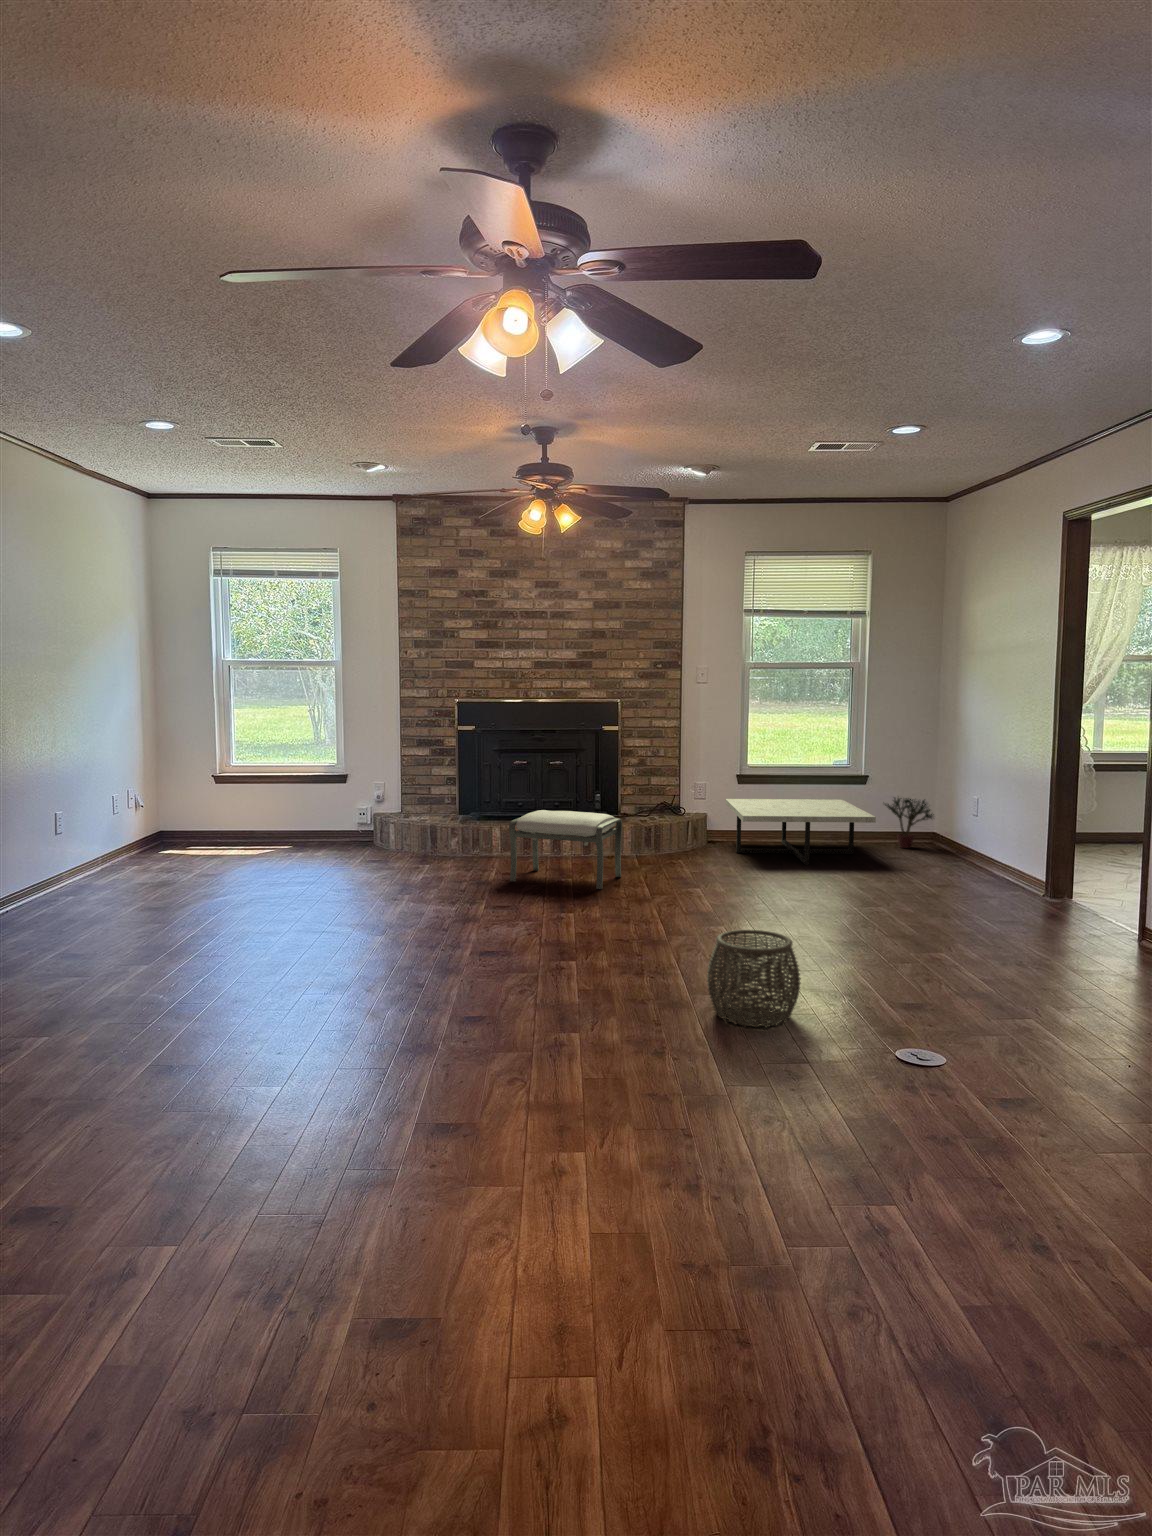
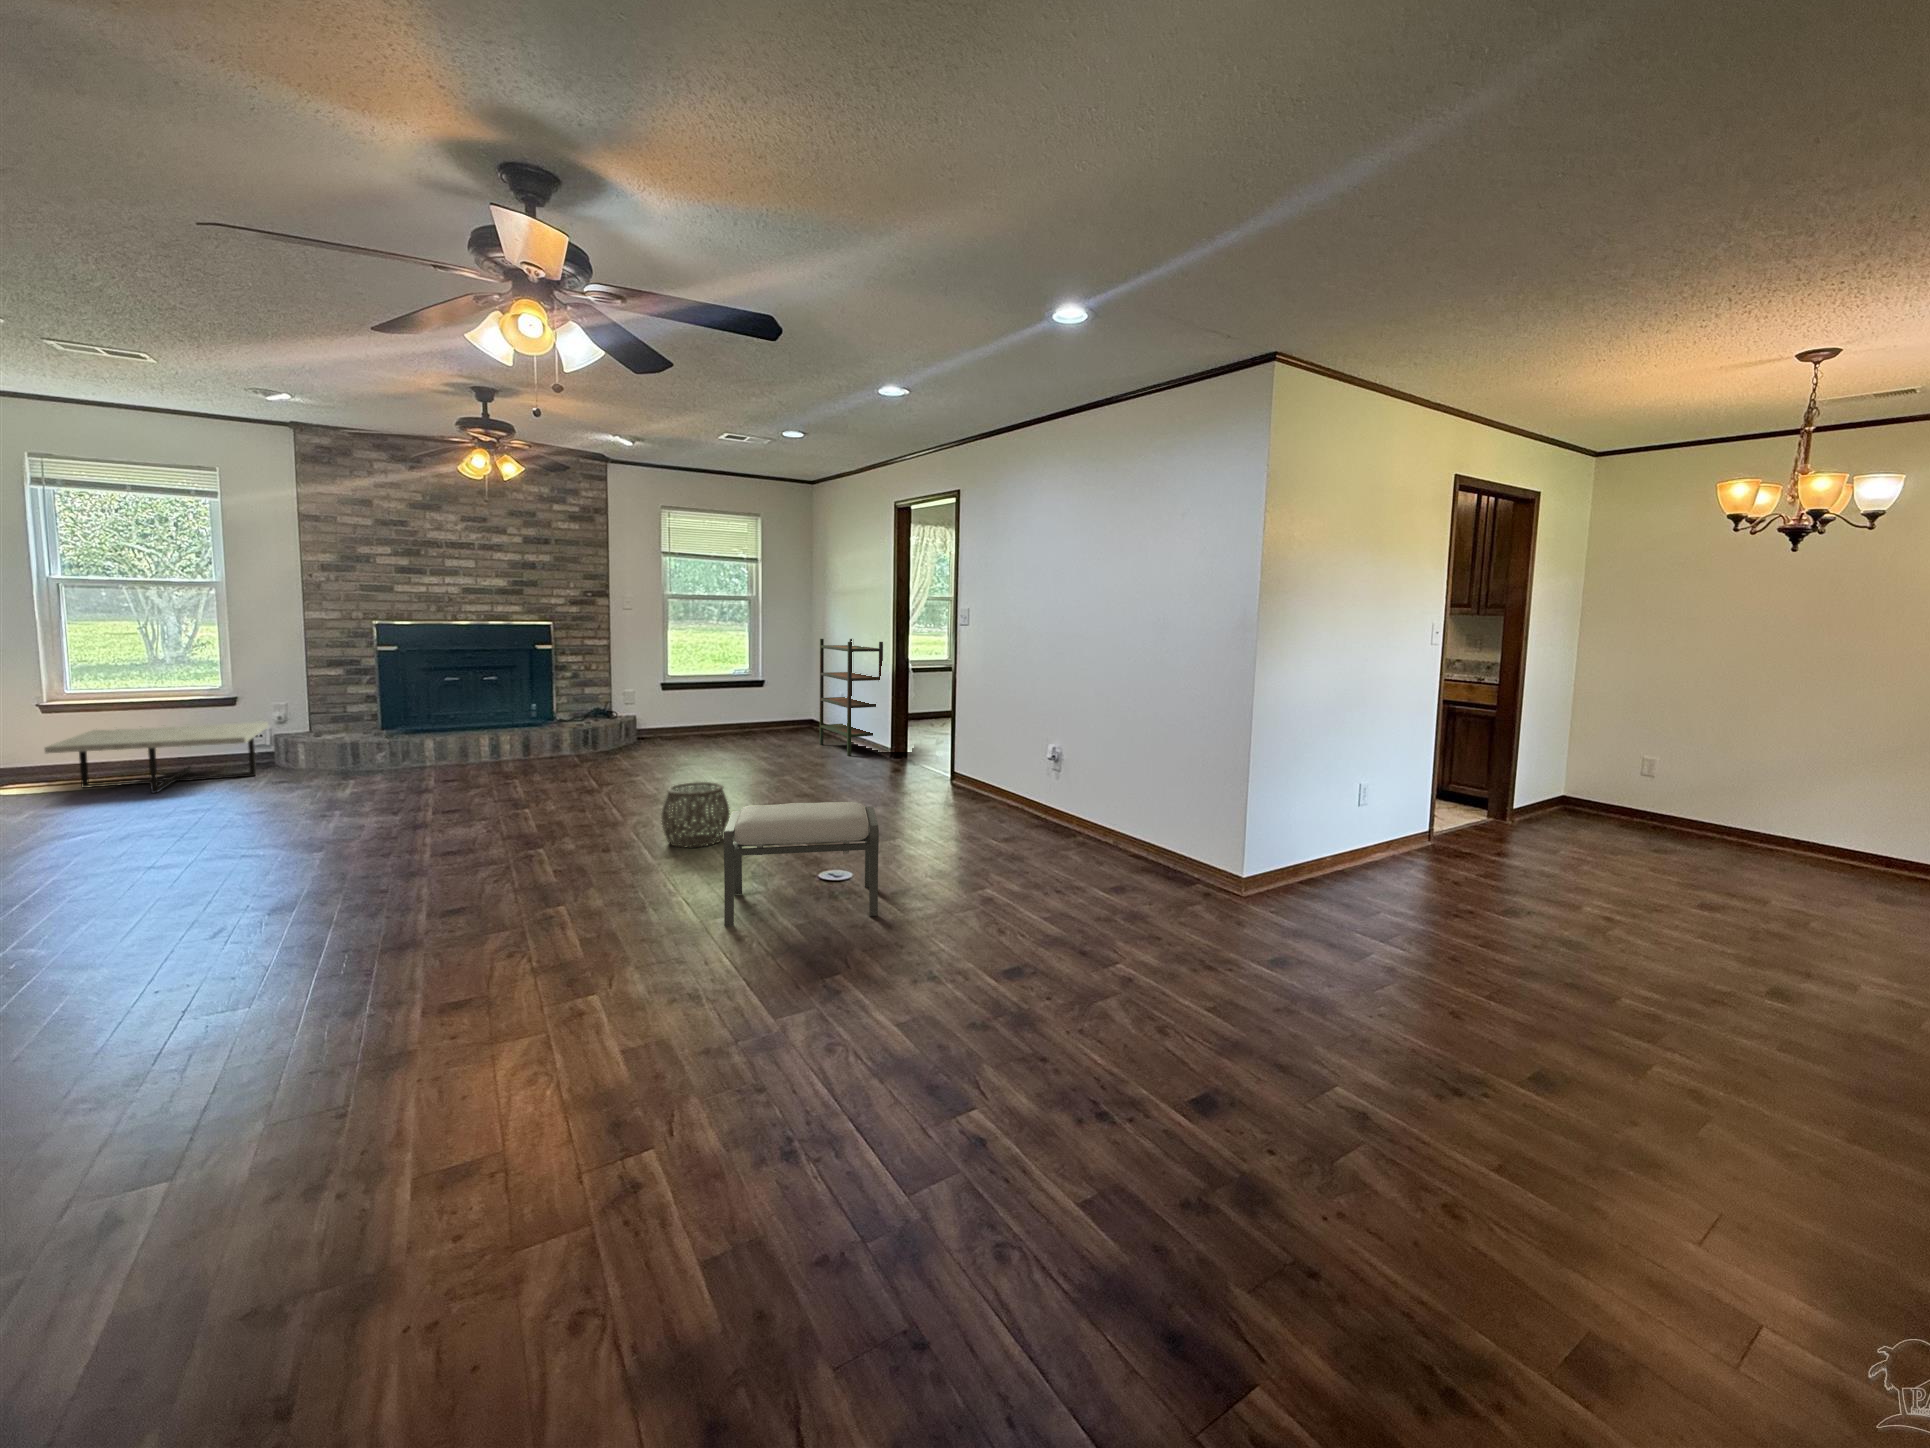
bookshelf: none [937,720,1042,893] -> present [820,639,883,756]
potted plant: present [885,798,934,848] -> none [779,694,818,733]
coffee table: present [725,799,876,864] -> present [45,721,268,793]
ottoman: present [509,810,622,889] -> present [723,802,879,926]

